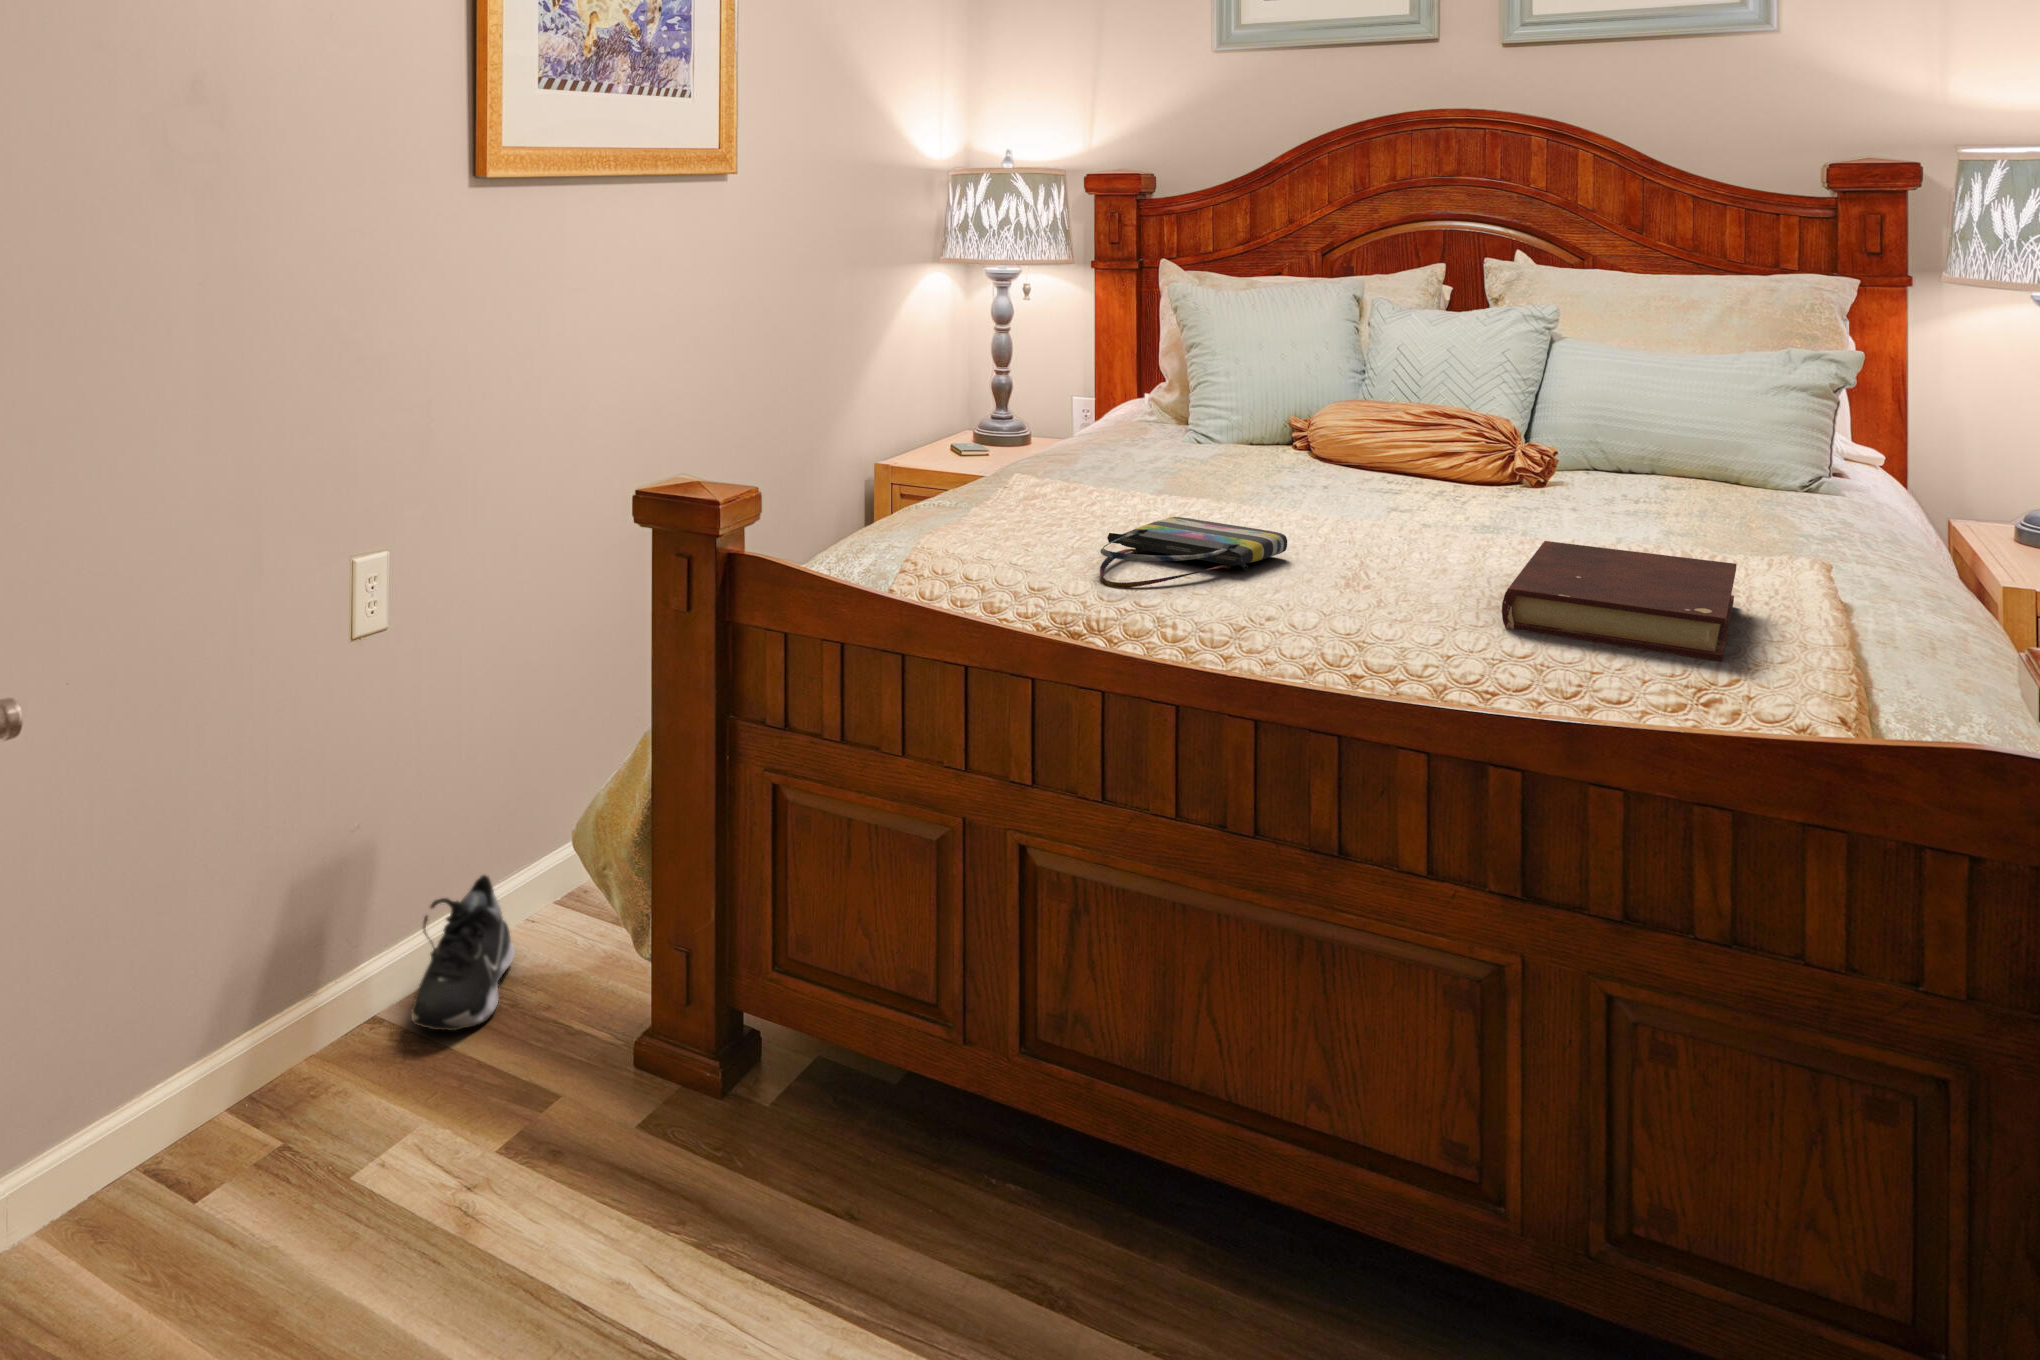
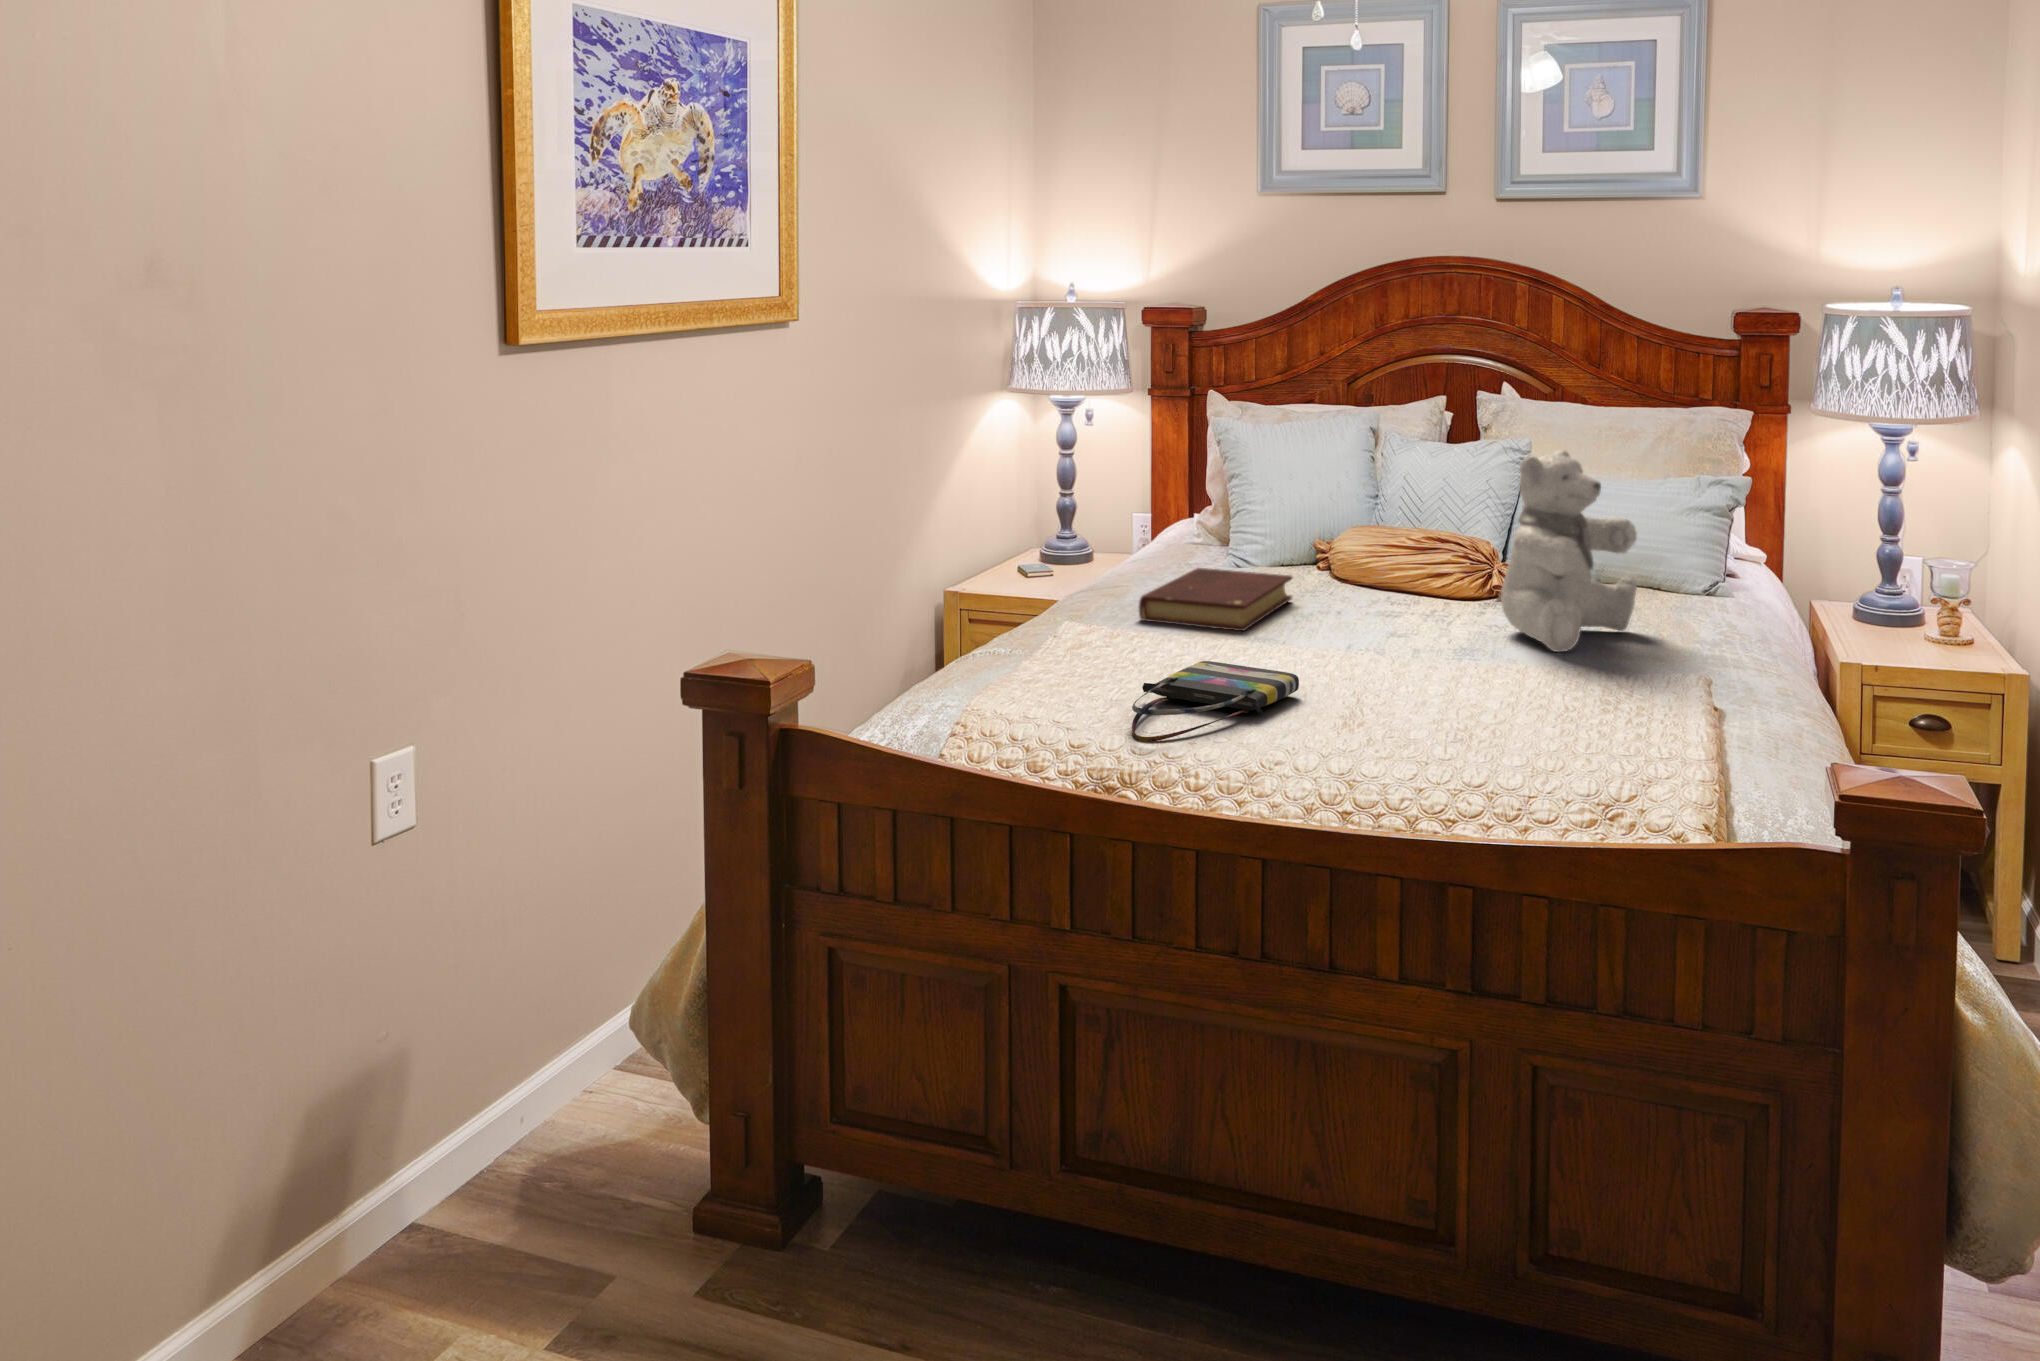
teddy bear: none [1524,307,1707,535] -> present [1501,450,1637,652]
book: present [1502,541,1737,661] -> present [1139,568,1292,631]
shoe: present [411,875,515,1030] -> none [431,1081,553,1264]

